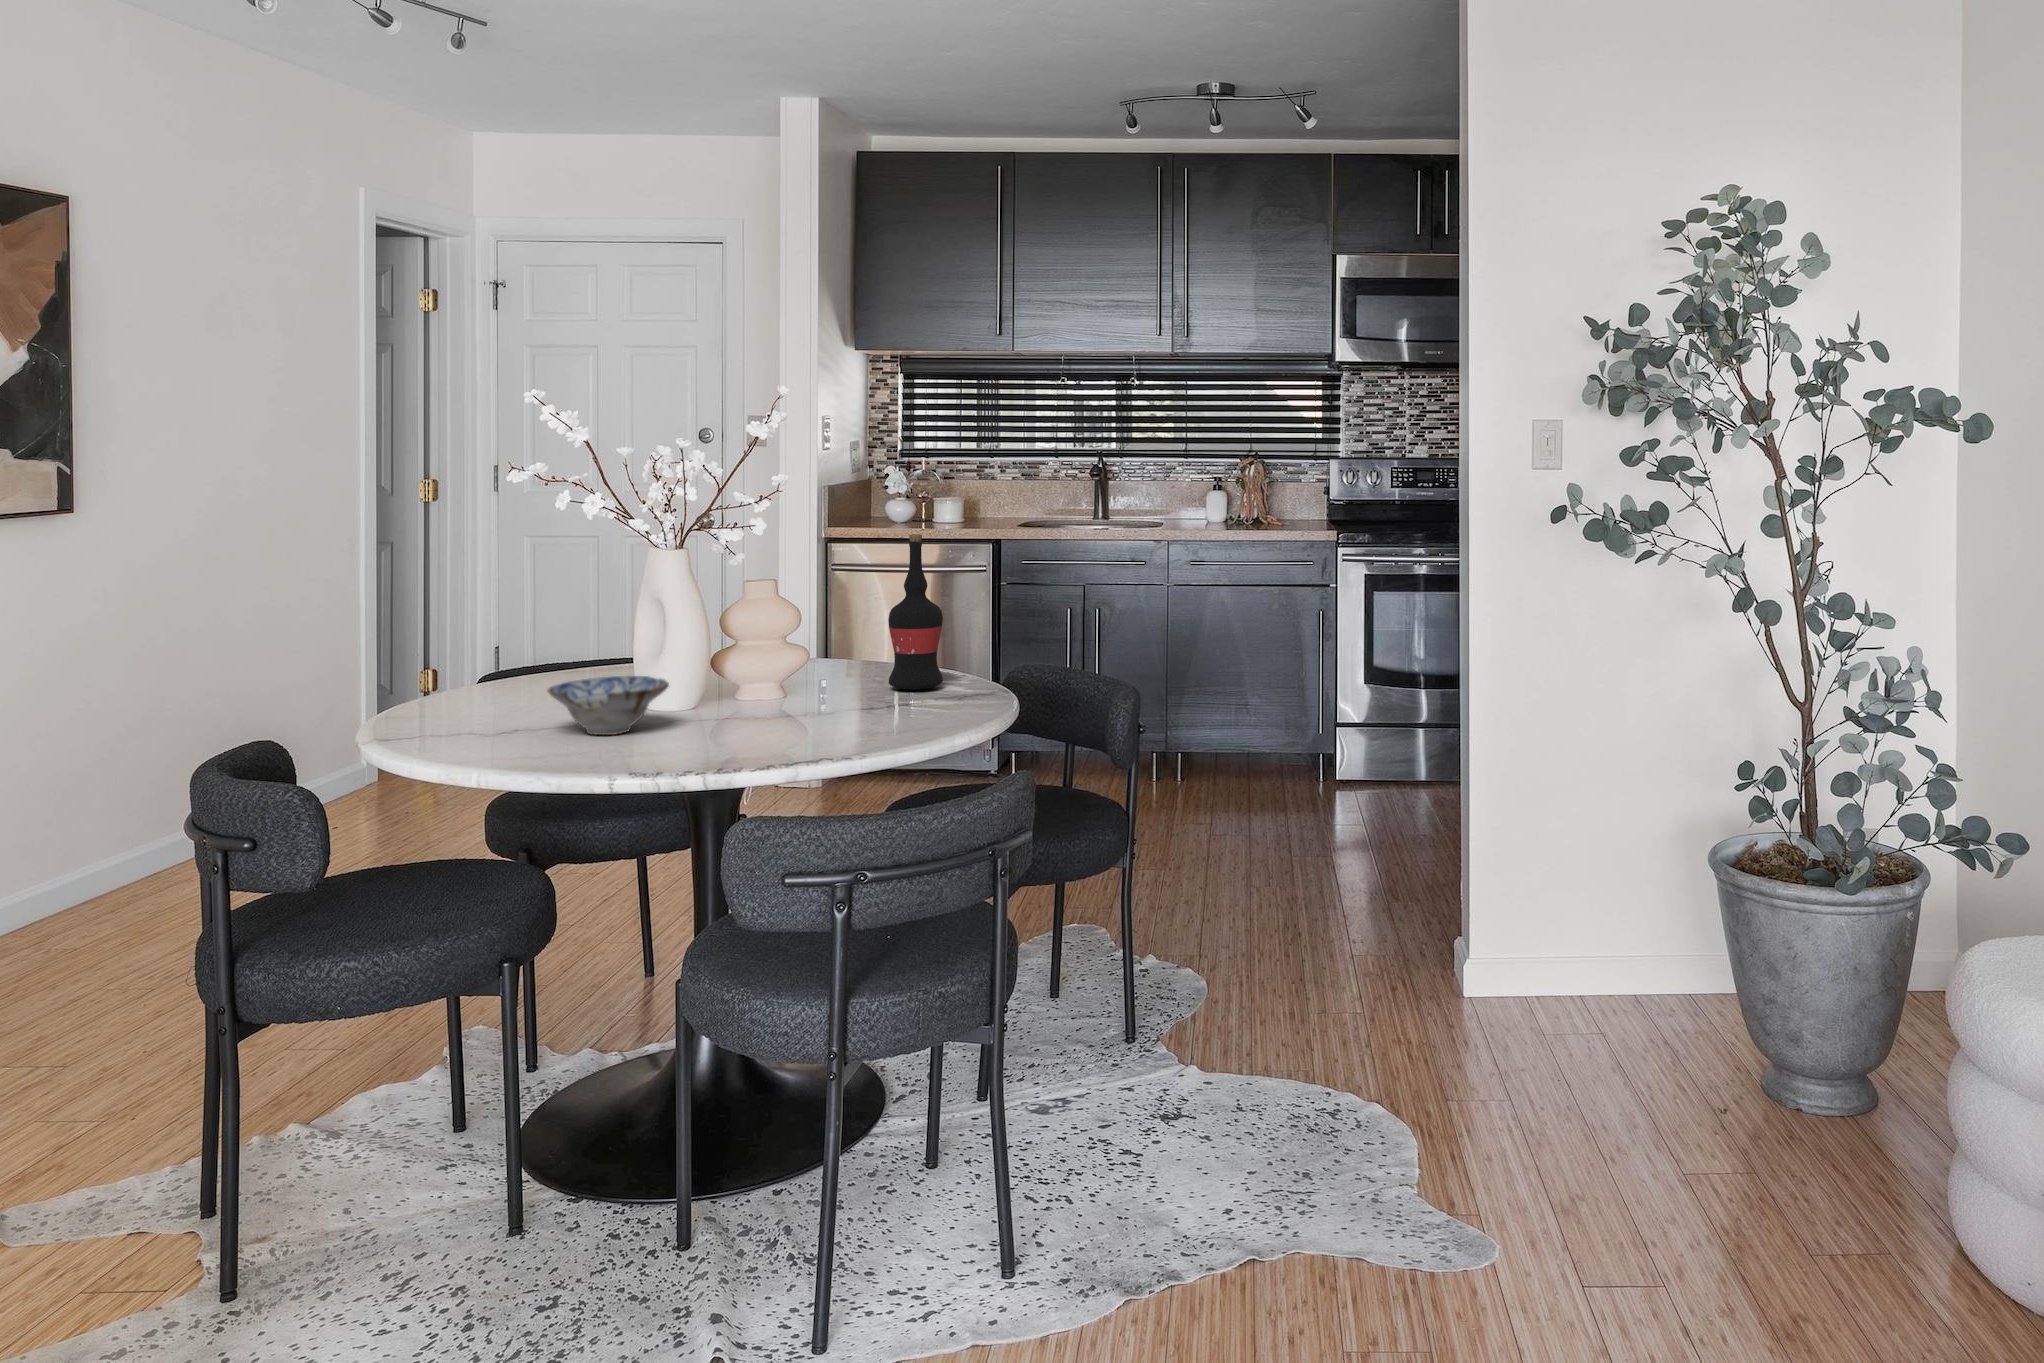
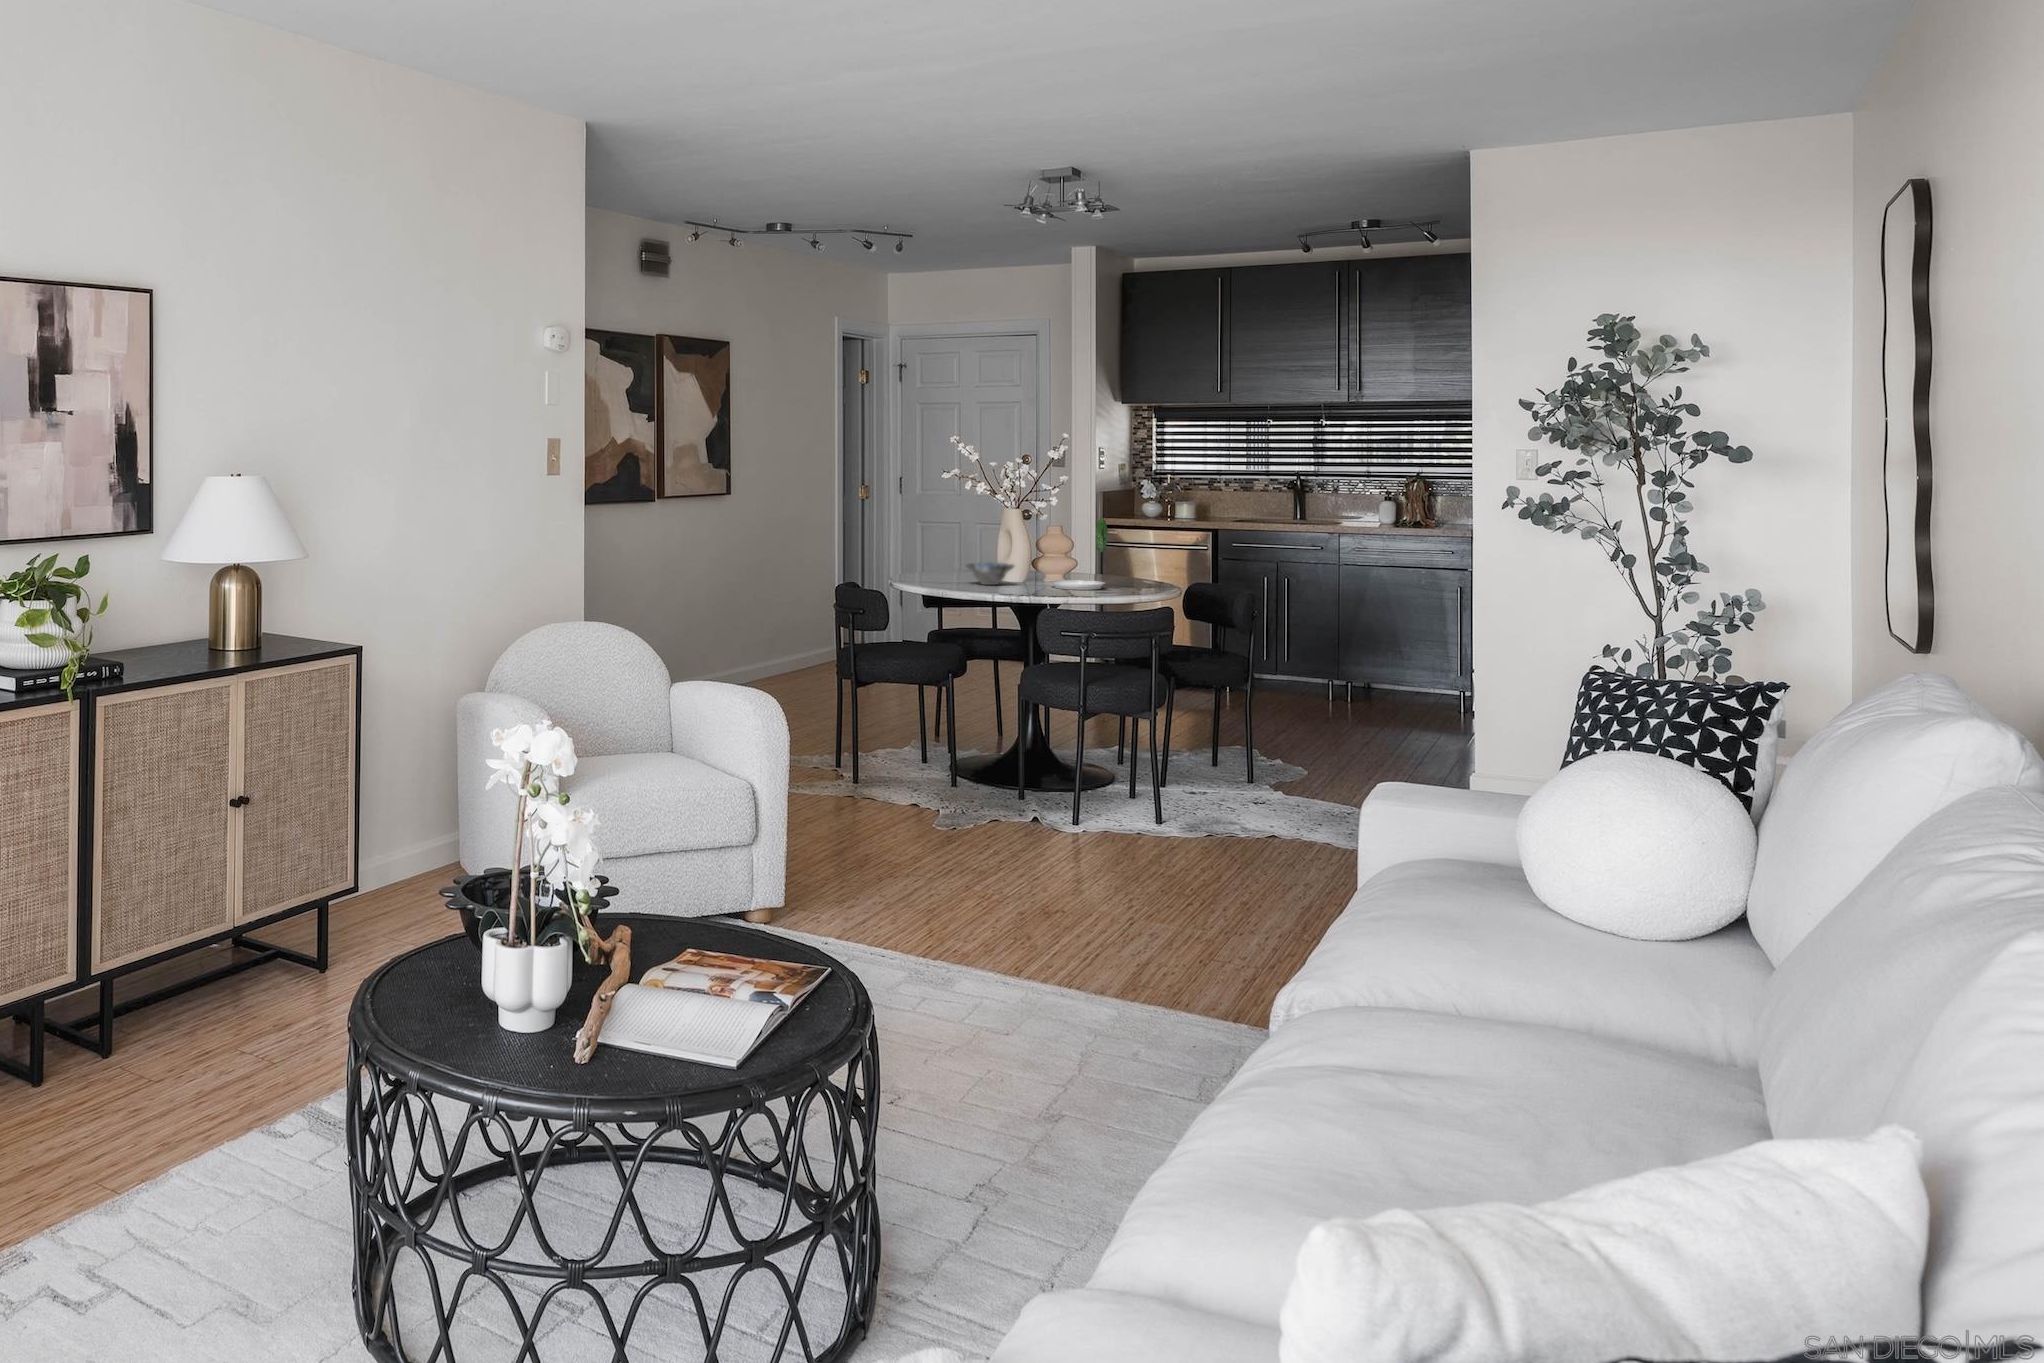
wine bottle: present [888,534,943,690] -> none [1117,506,1145,582]
plate: none [750,568,876,734] -> present [1050,519,1107,590]

